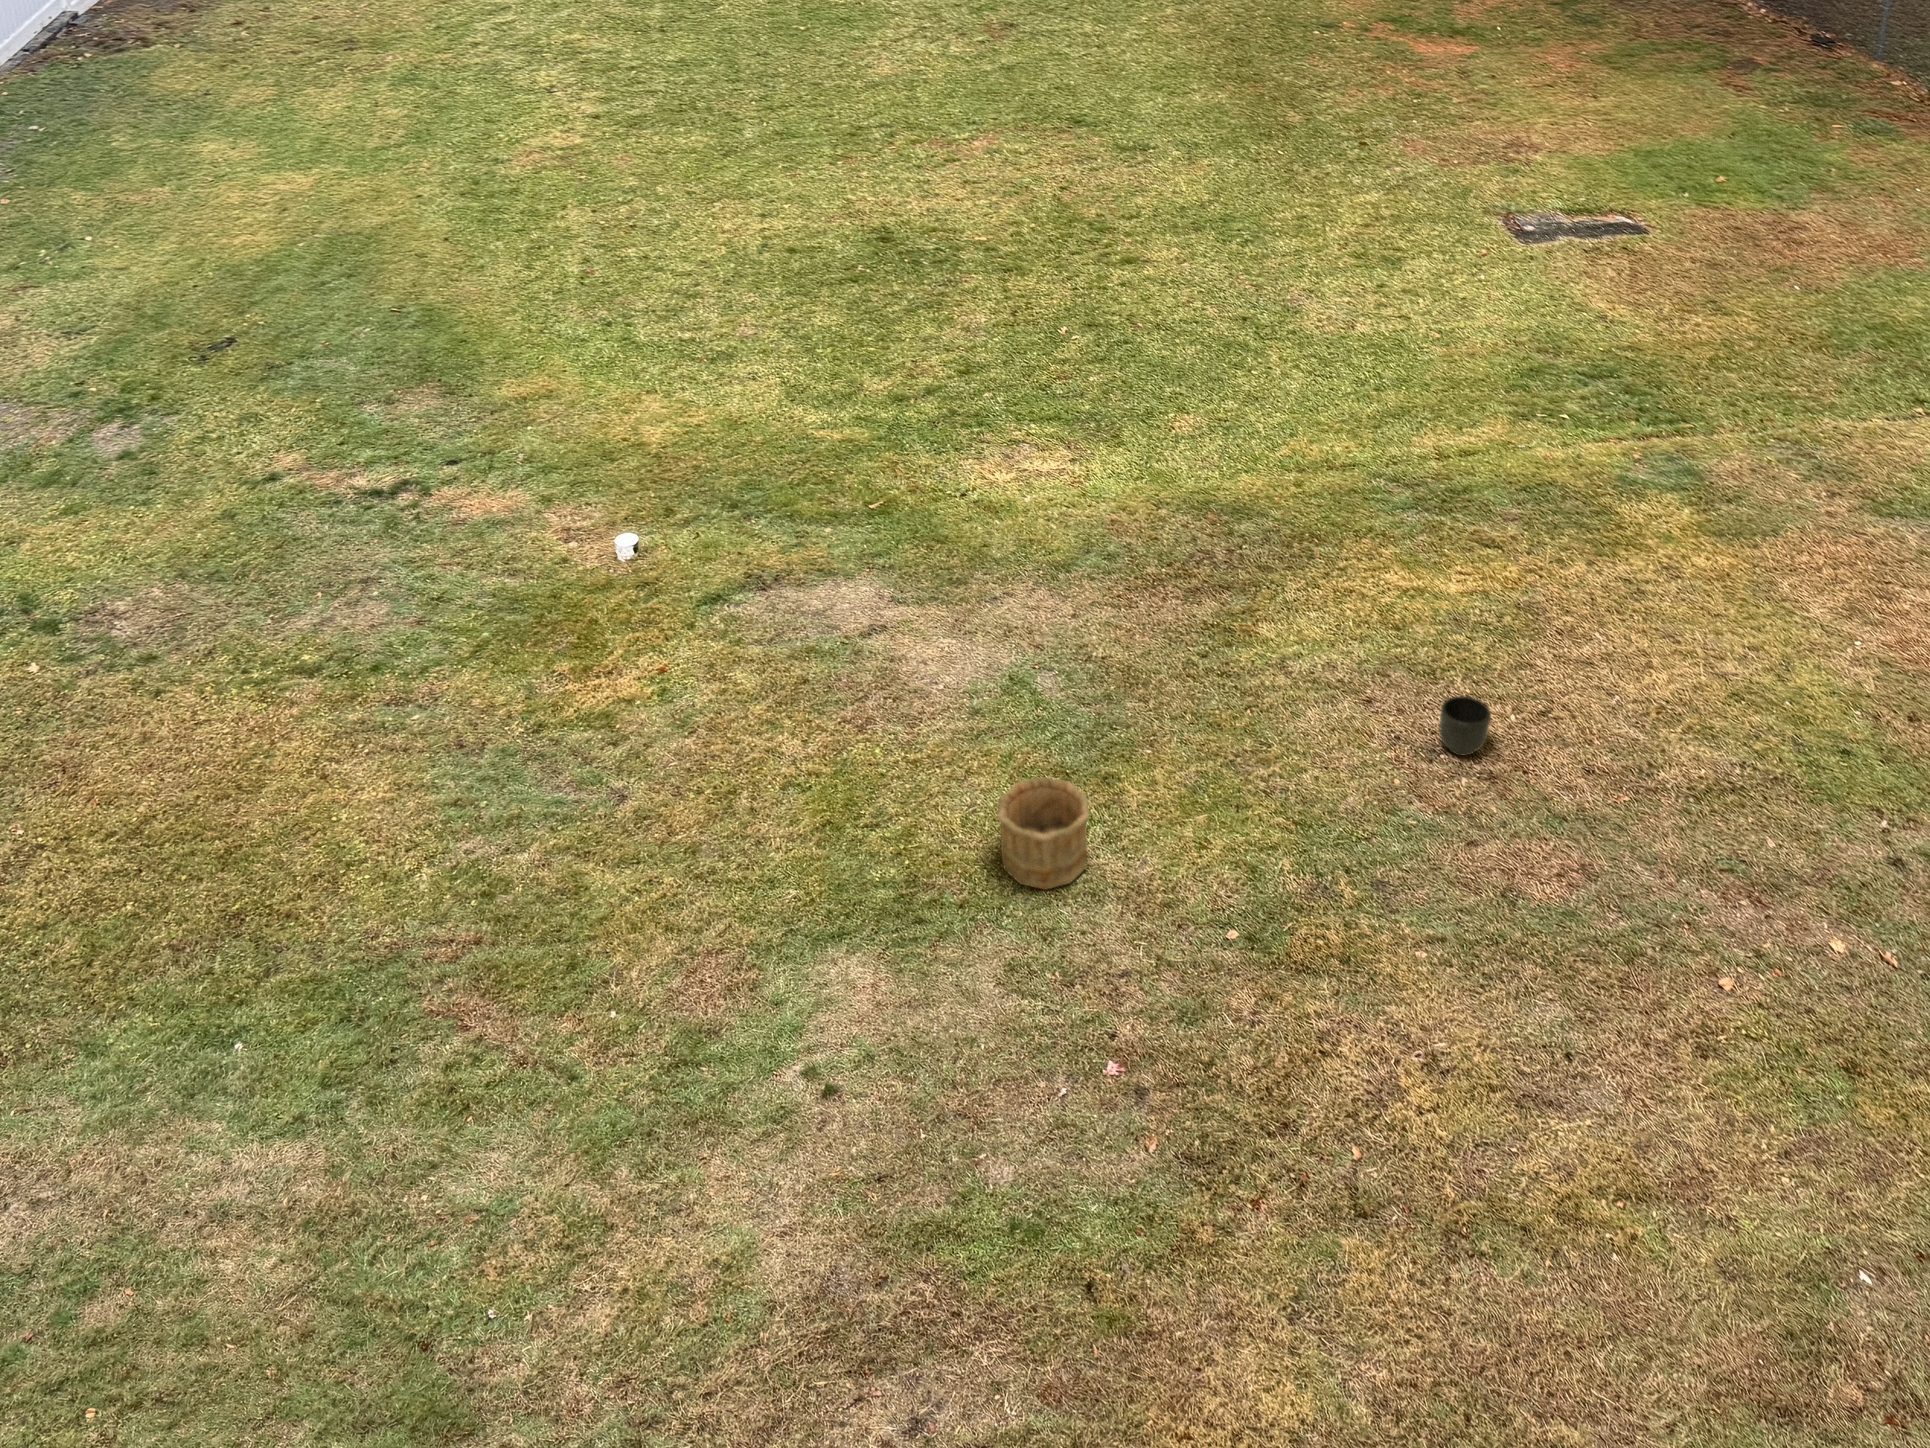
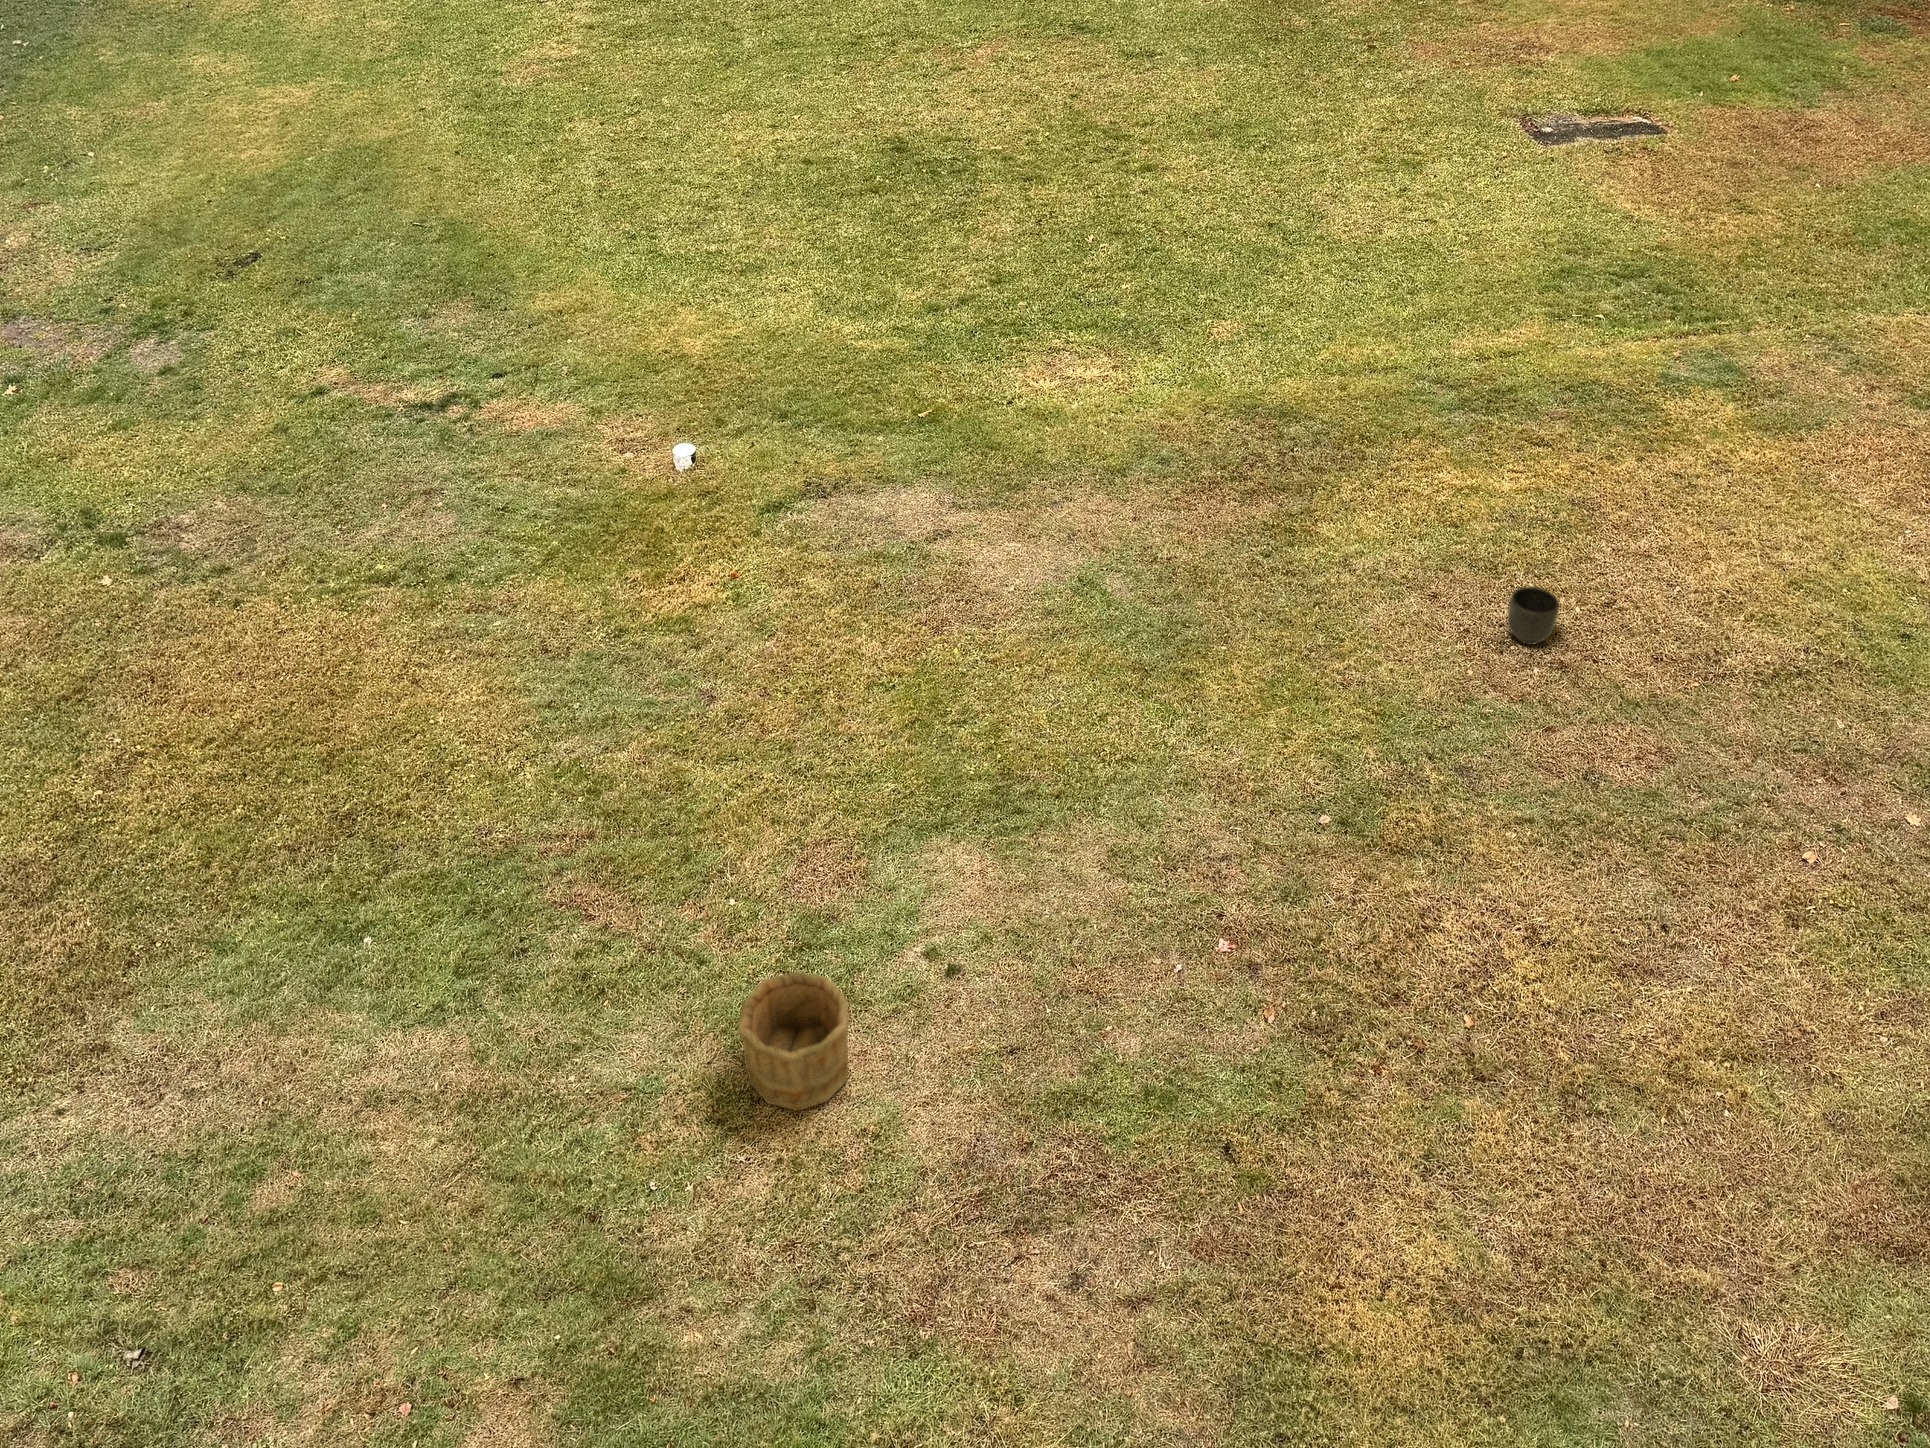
wooden bucket: present [998,777,1089,890] -> present [738,972,848,1111]

